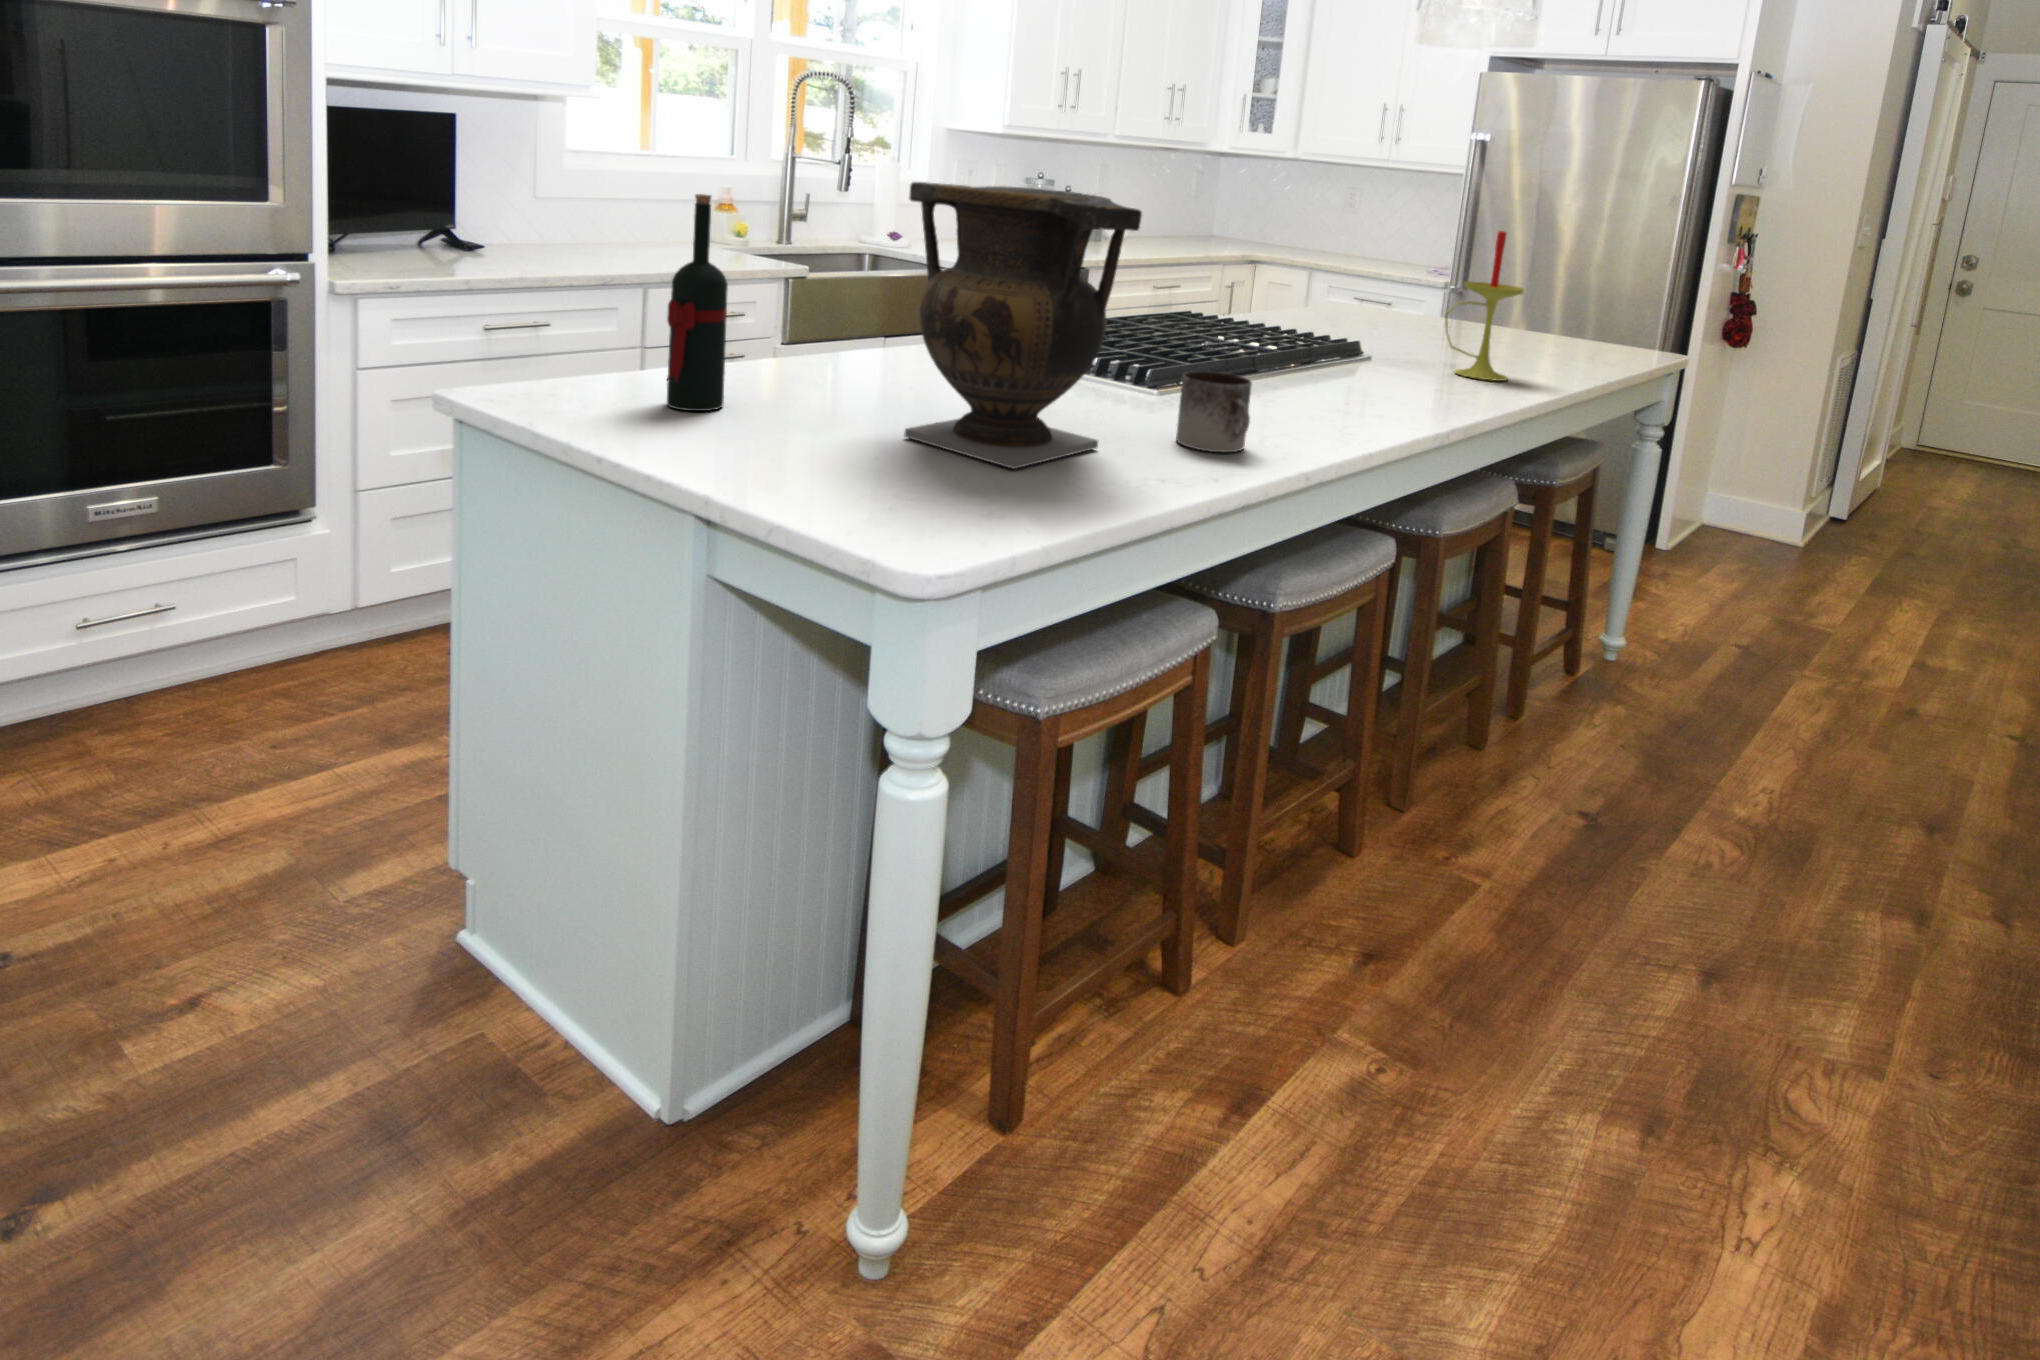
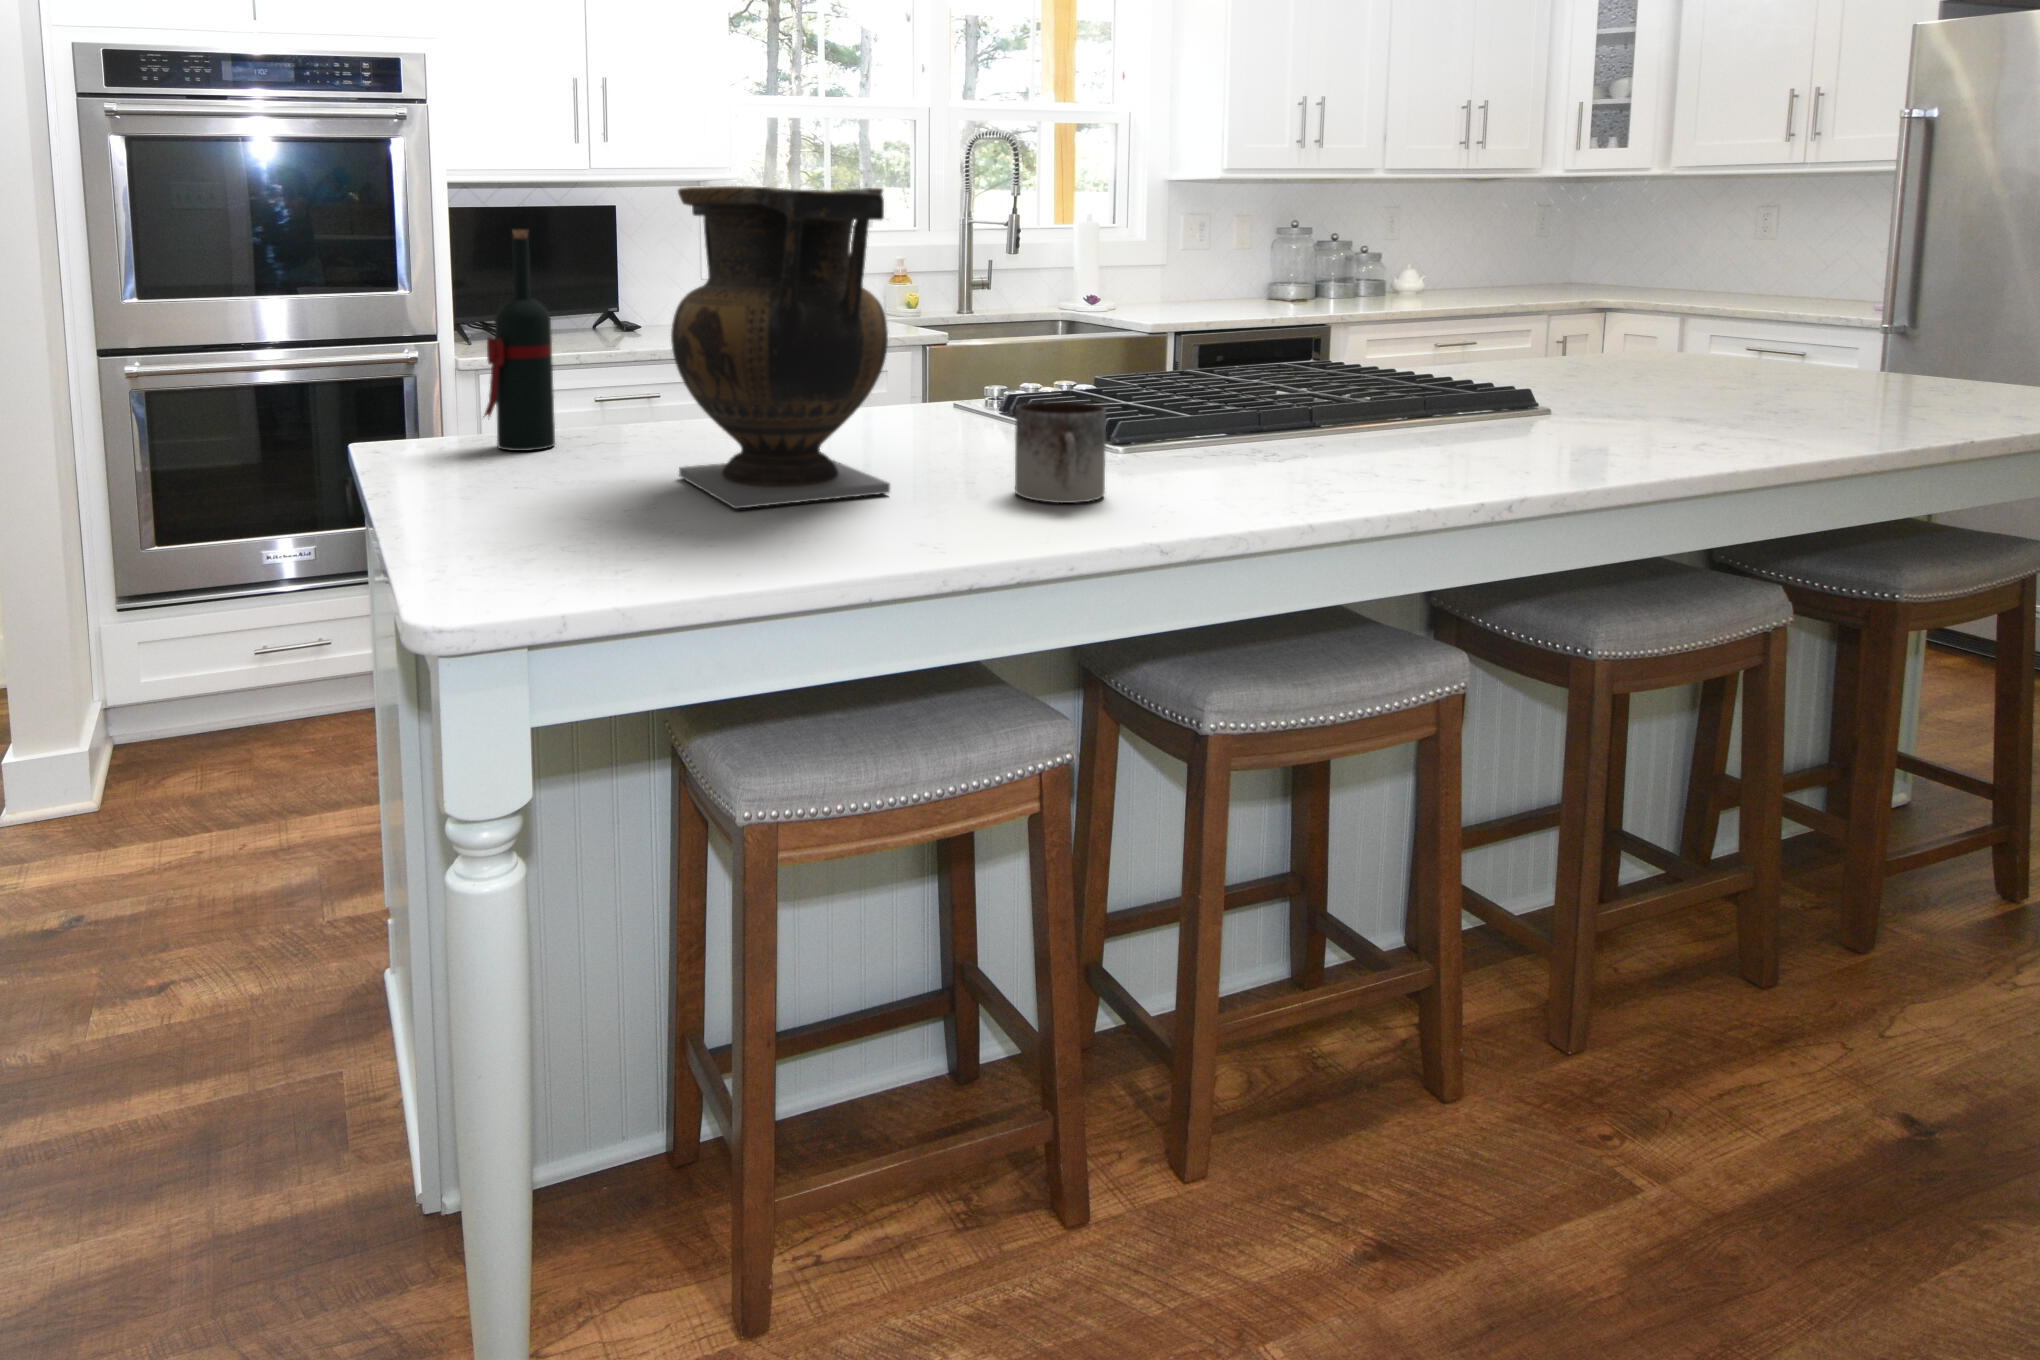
candle: present [1445,231,1524,381] -> none [1639,207,1774,434]

